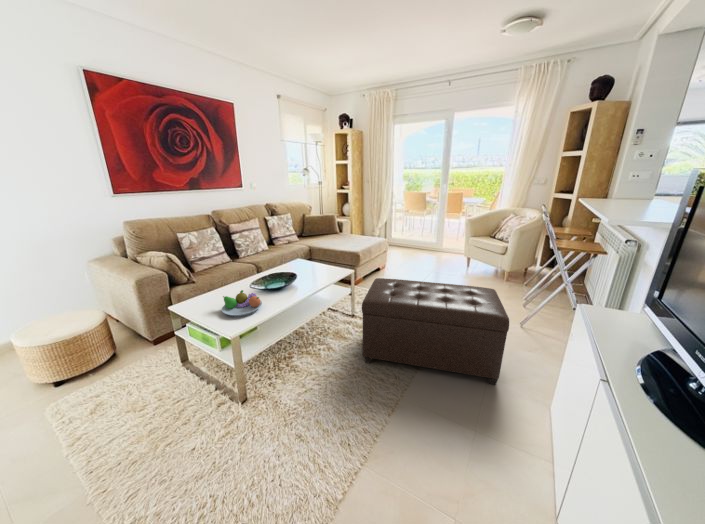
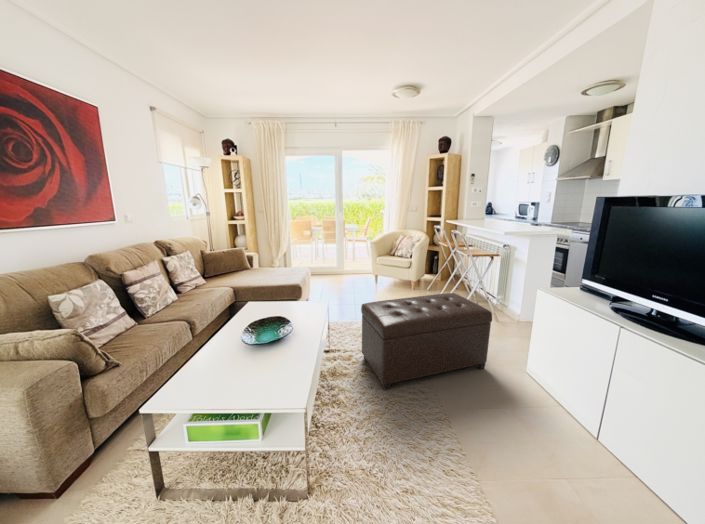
fruit bowl: present [222,290,262,317] -> none [233,350,292,387]

